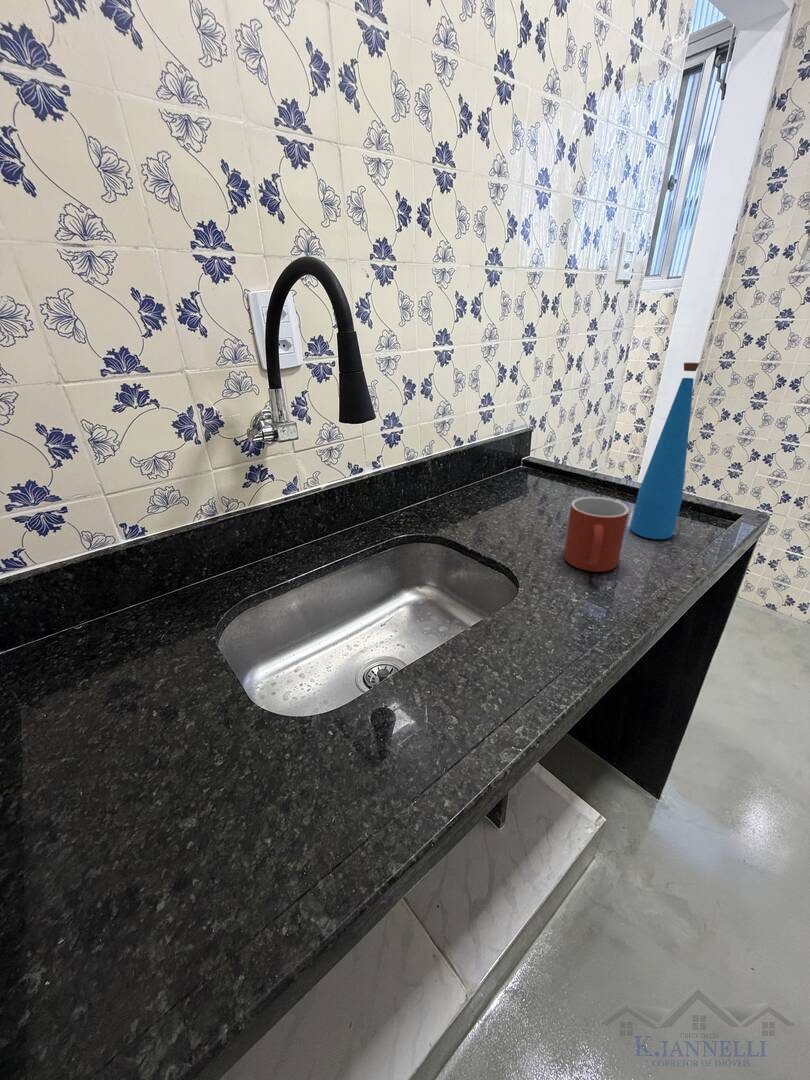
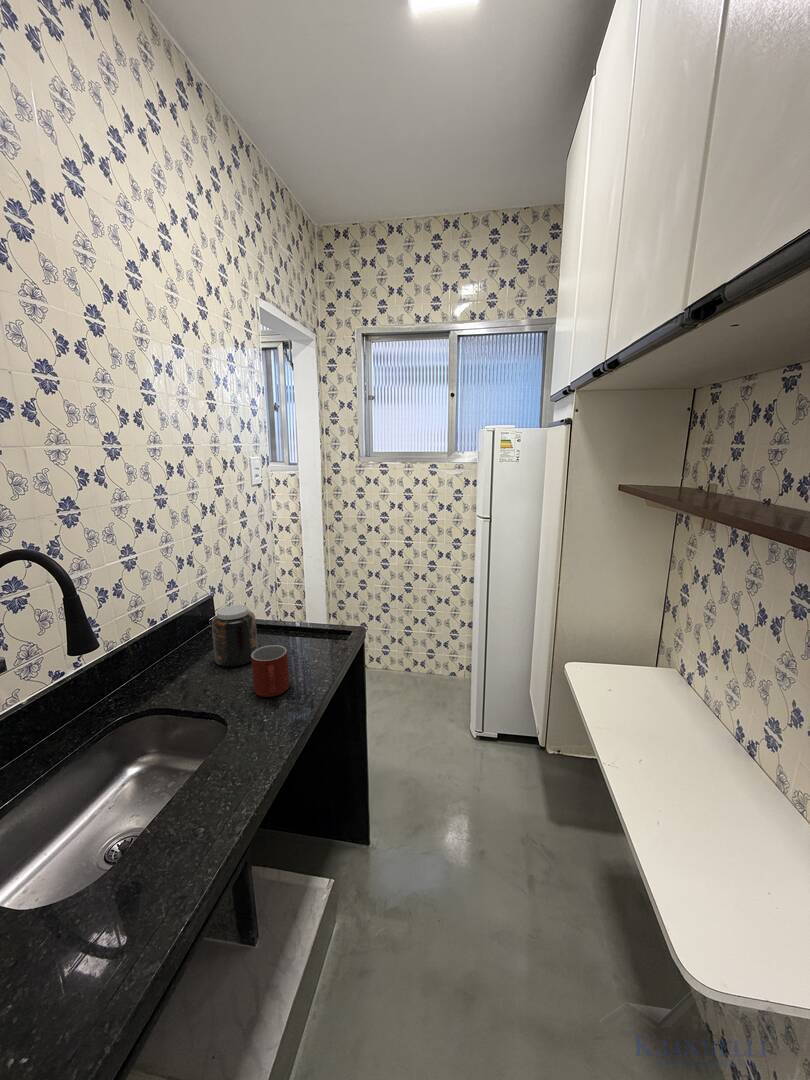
bottle: present [631,363,699,539] -> none [293,556,319,661]
jar: none [520,435,585,518] -> present [212,605,258,667]

